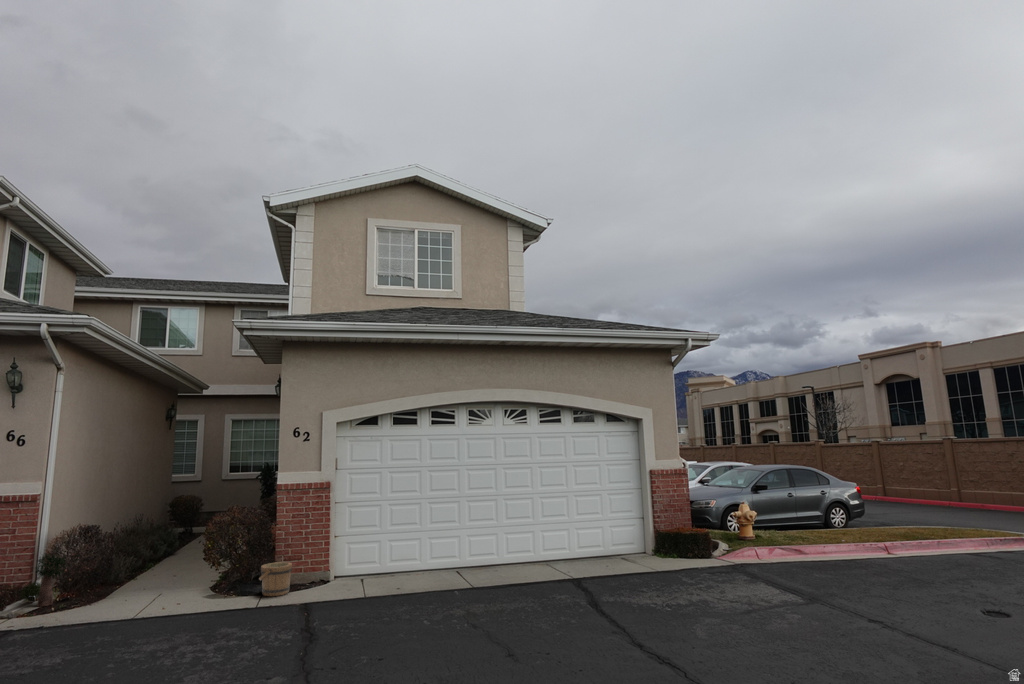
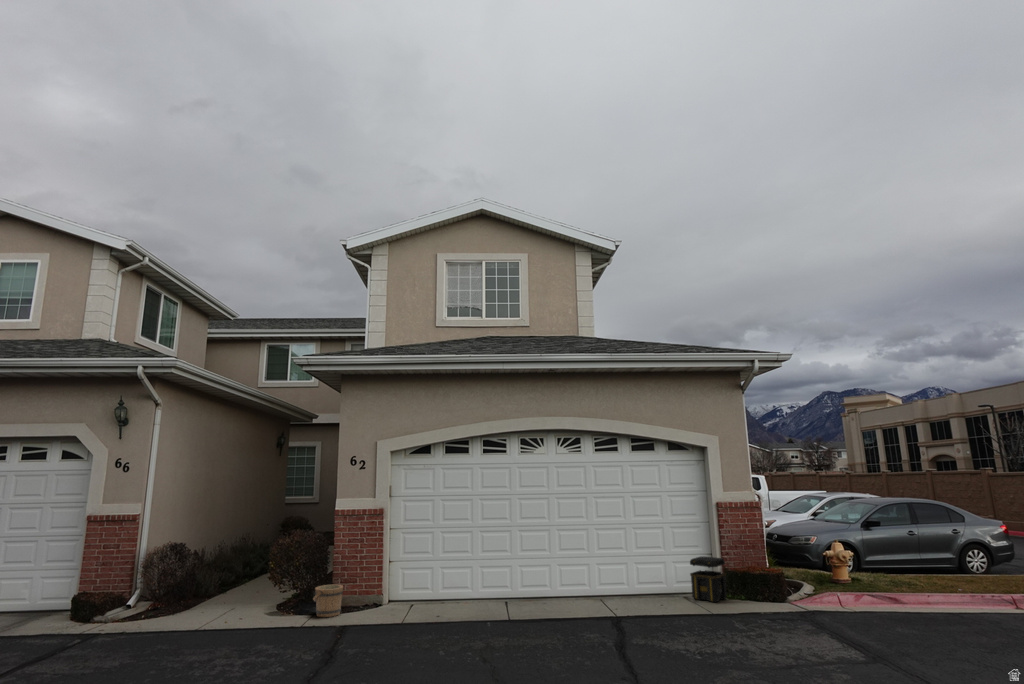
toolbox: none [626,520,658,561] -> present [690,556,727,602]
potted plant: present [21,553,66,606] -> none [122,566,159,614]

